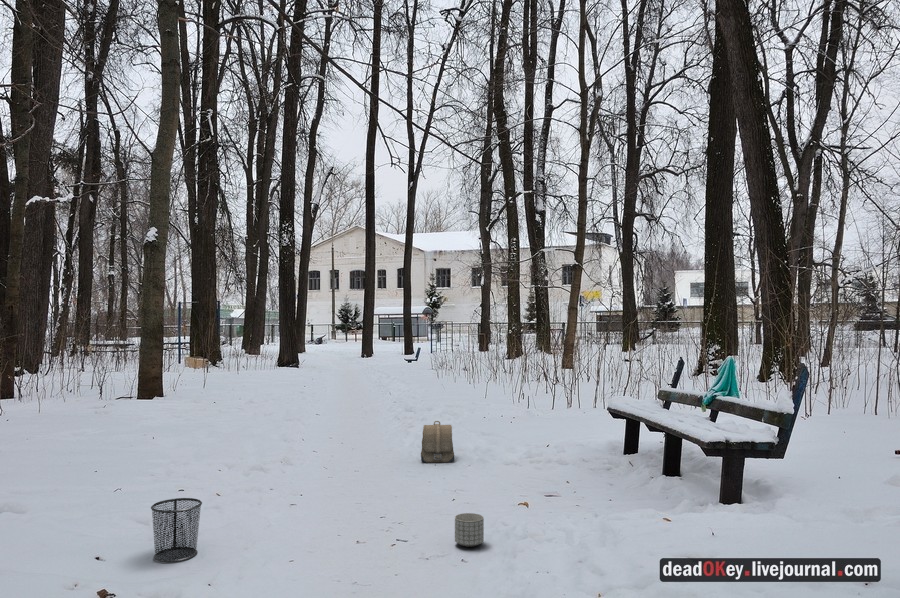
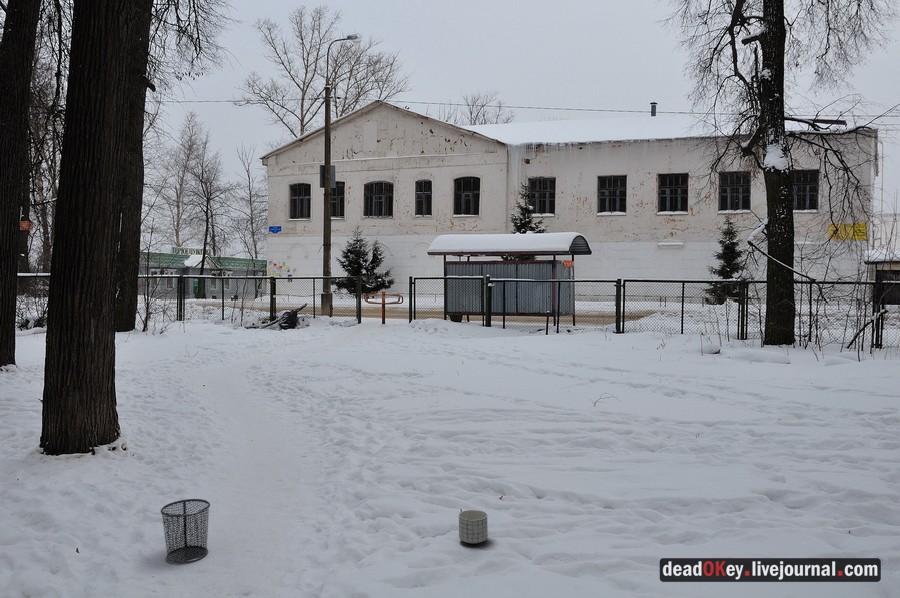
backpack: present [421,421,454,463] -> none [430,401,463,443]

